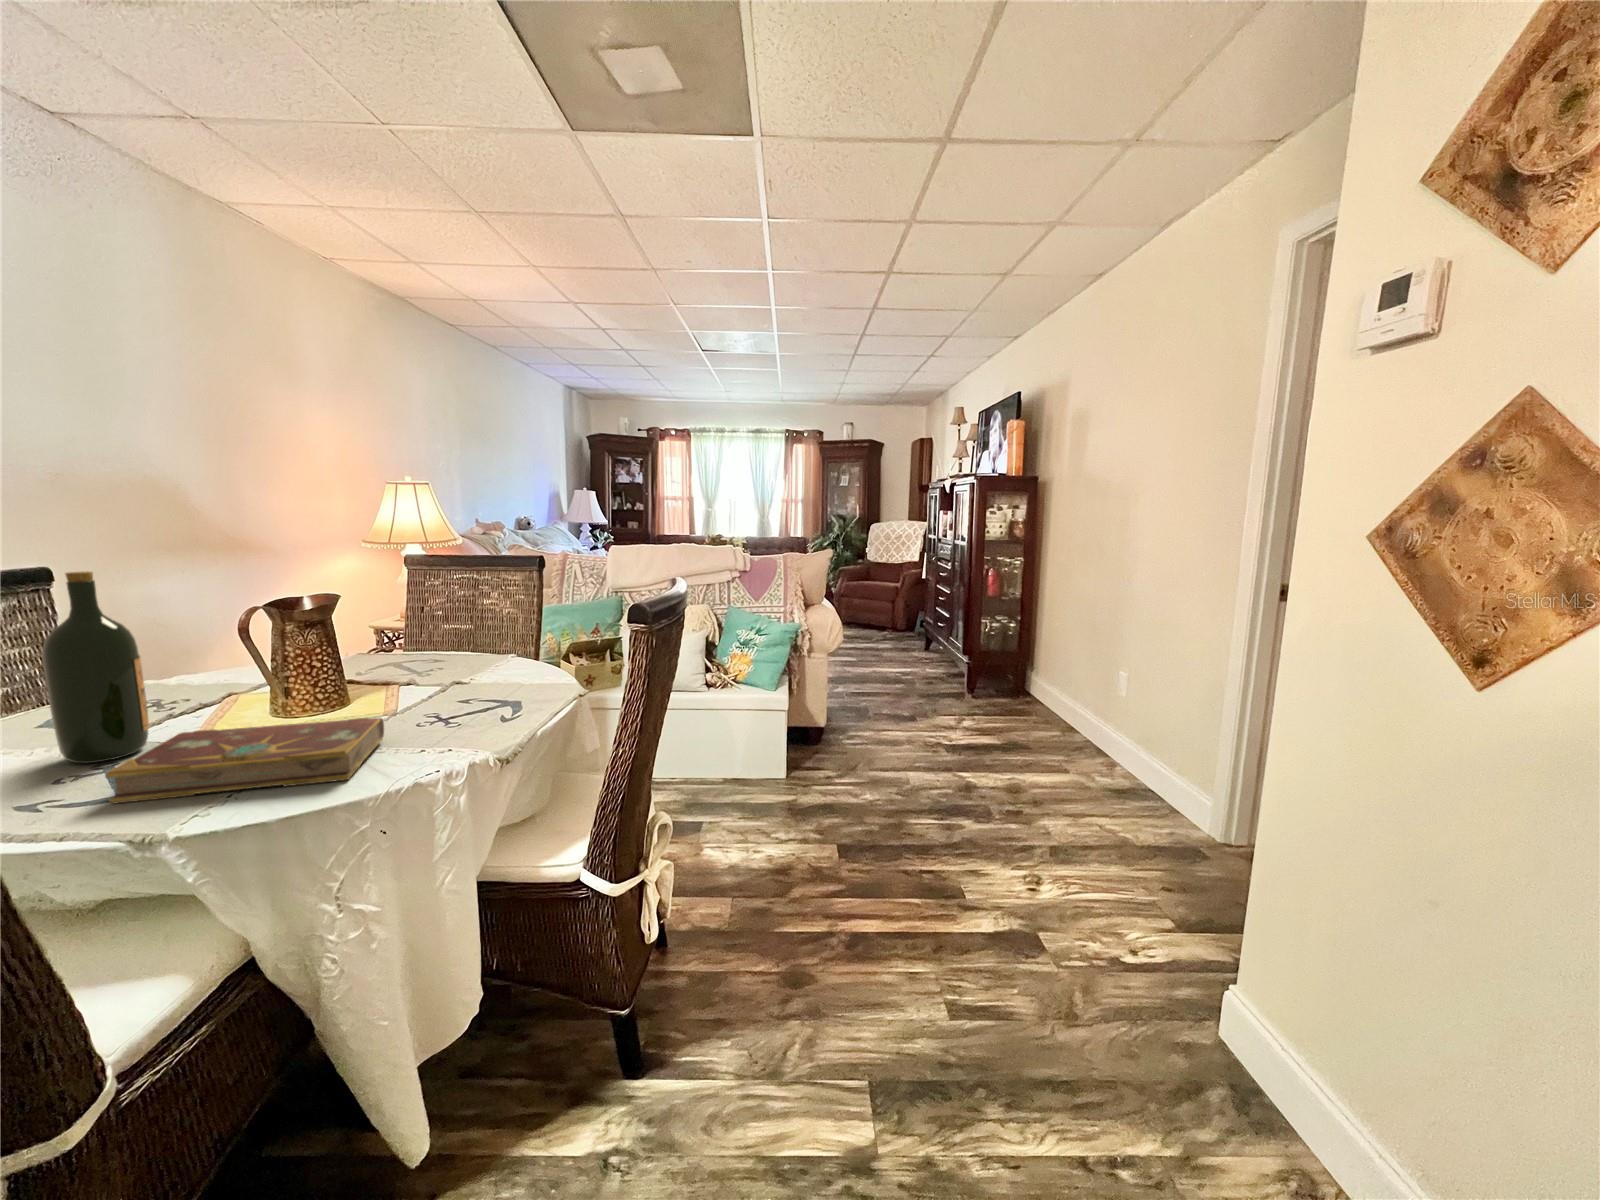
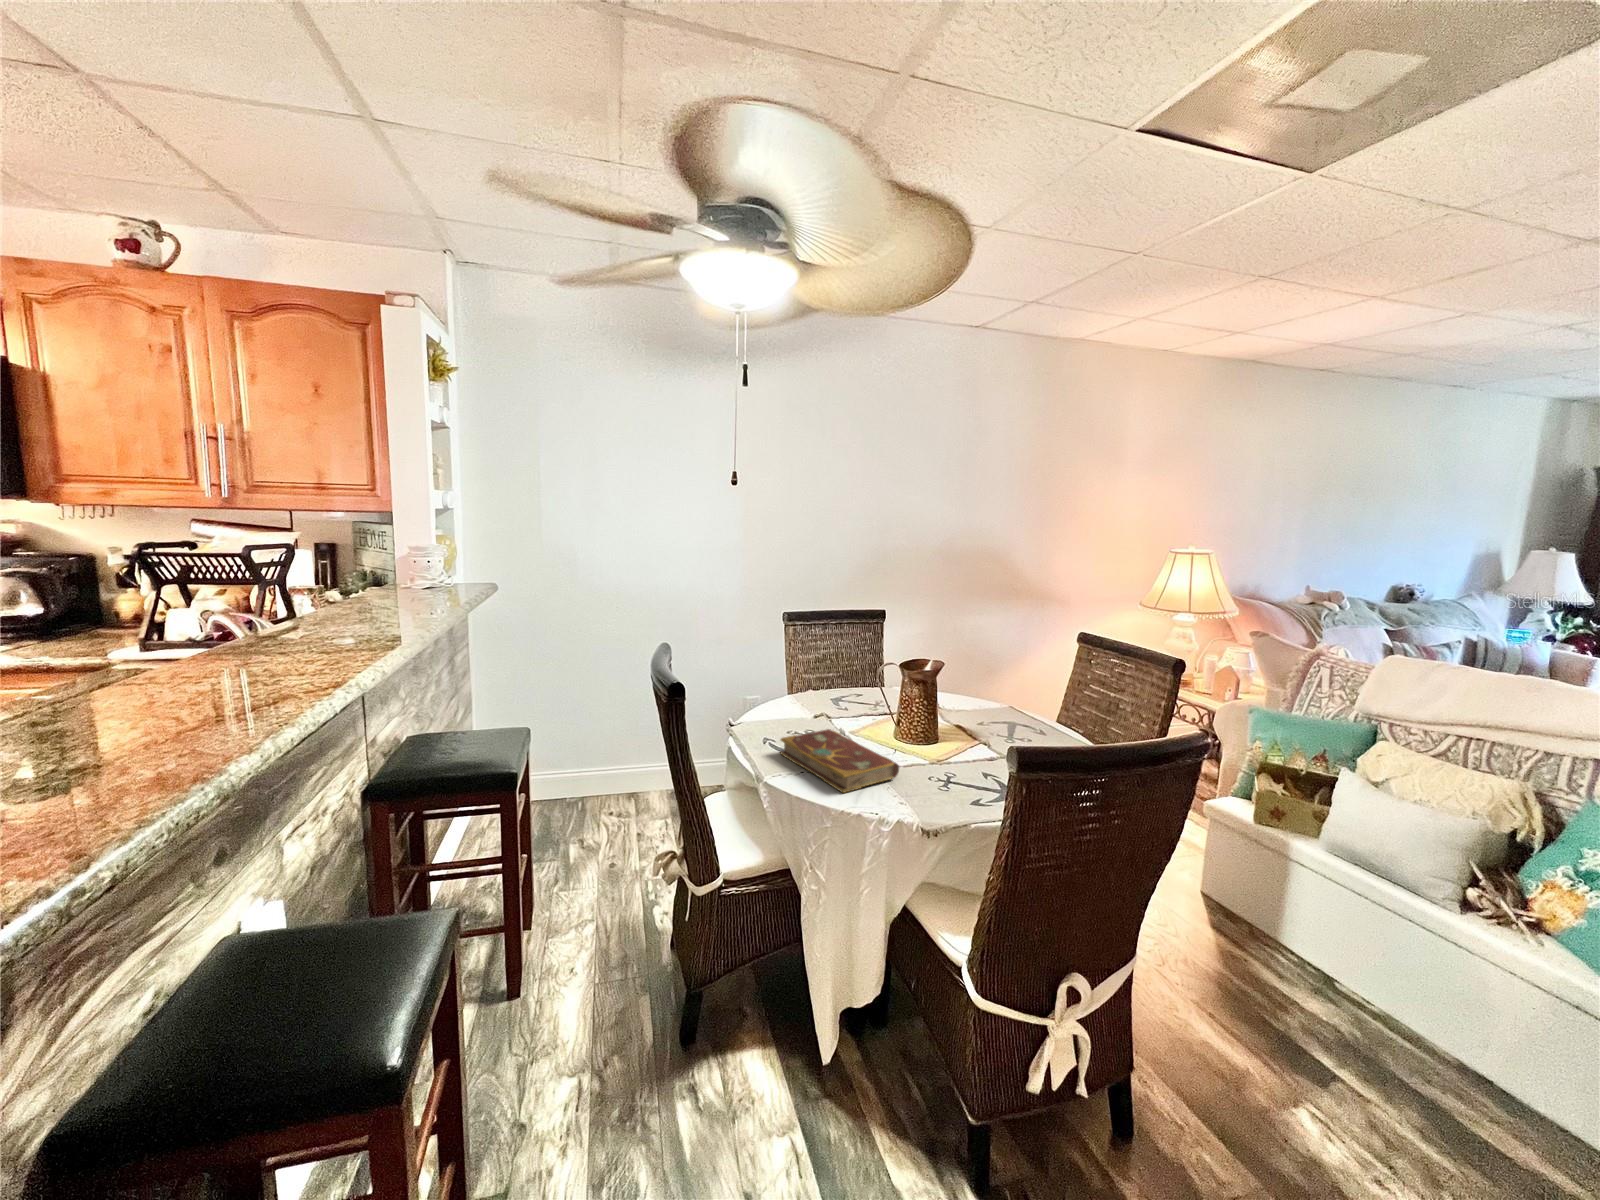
wine bottle: present [42,571,149,764] -> none [802,630,837,732]

